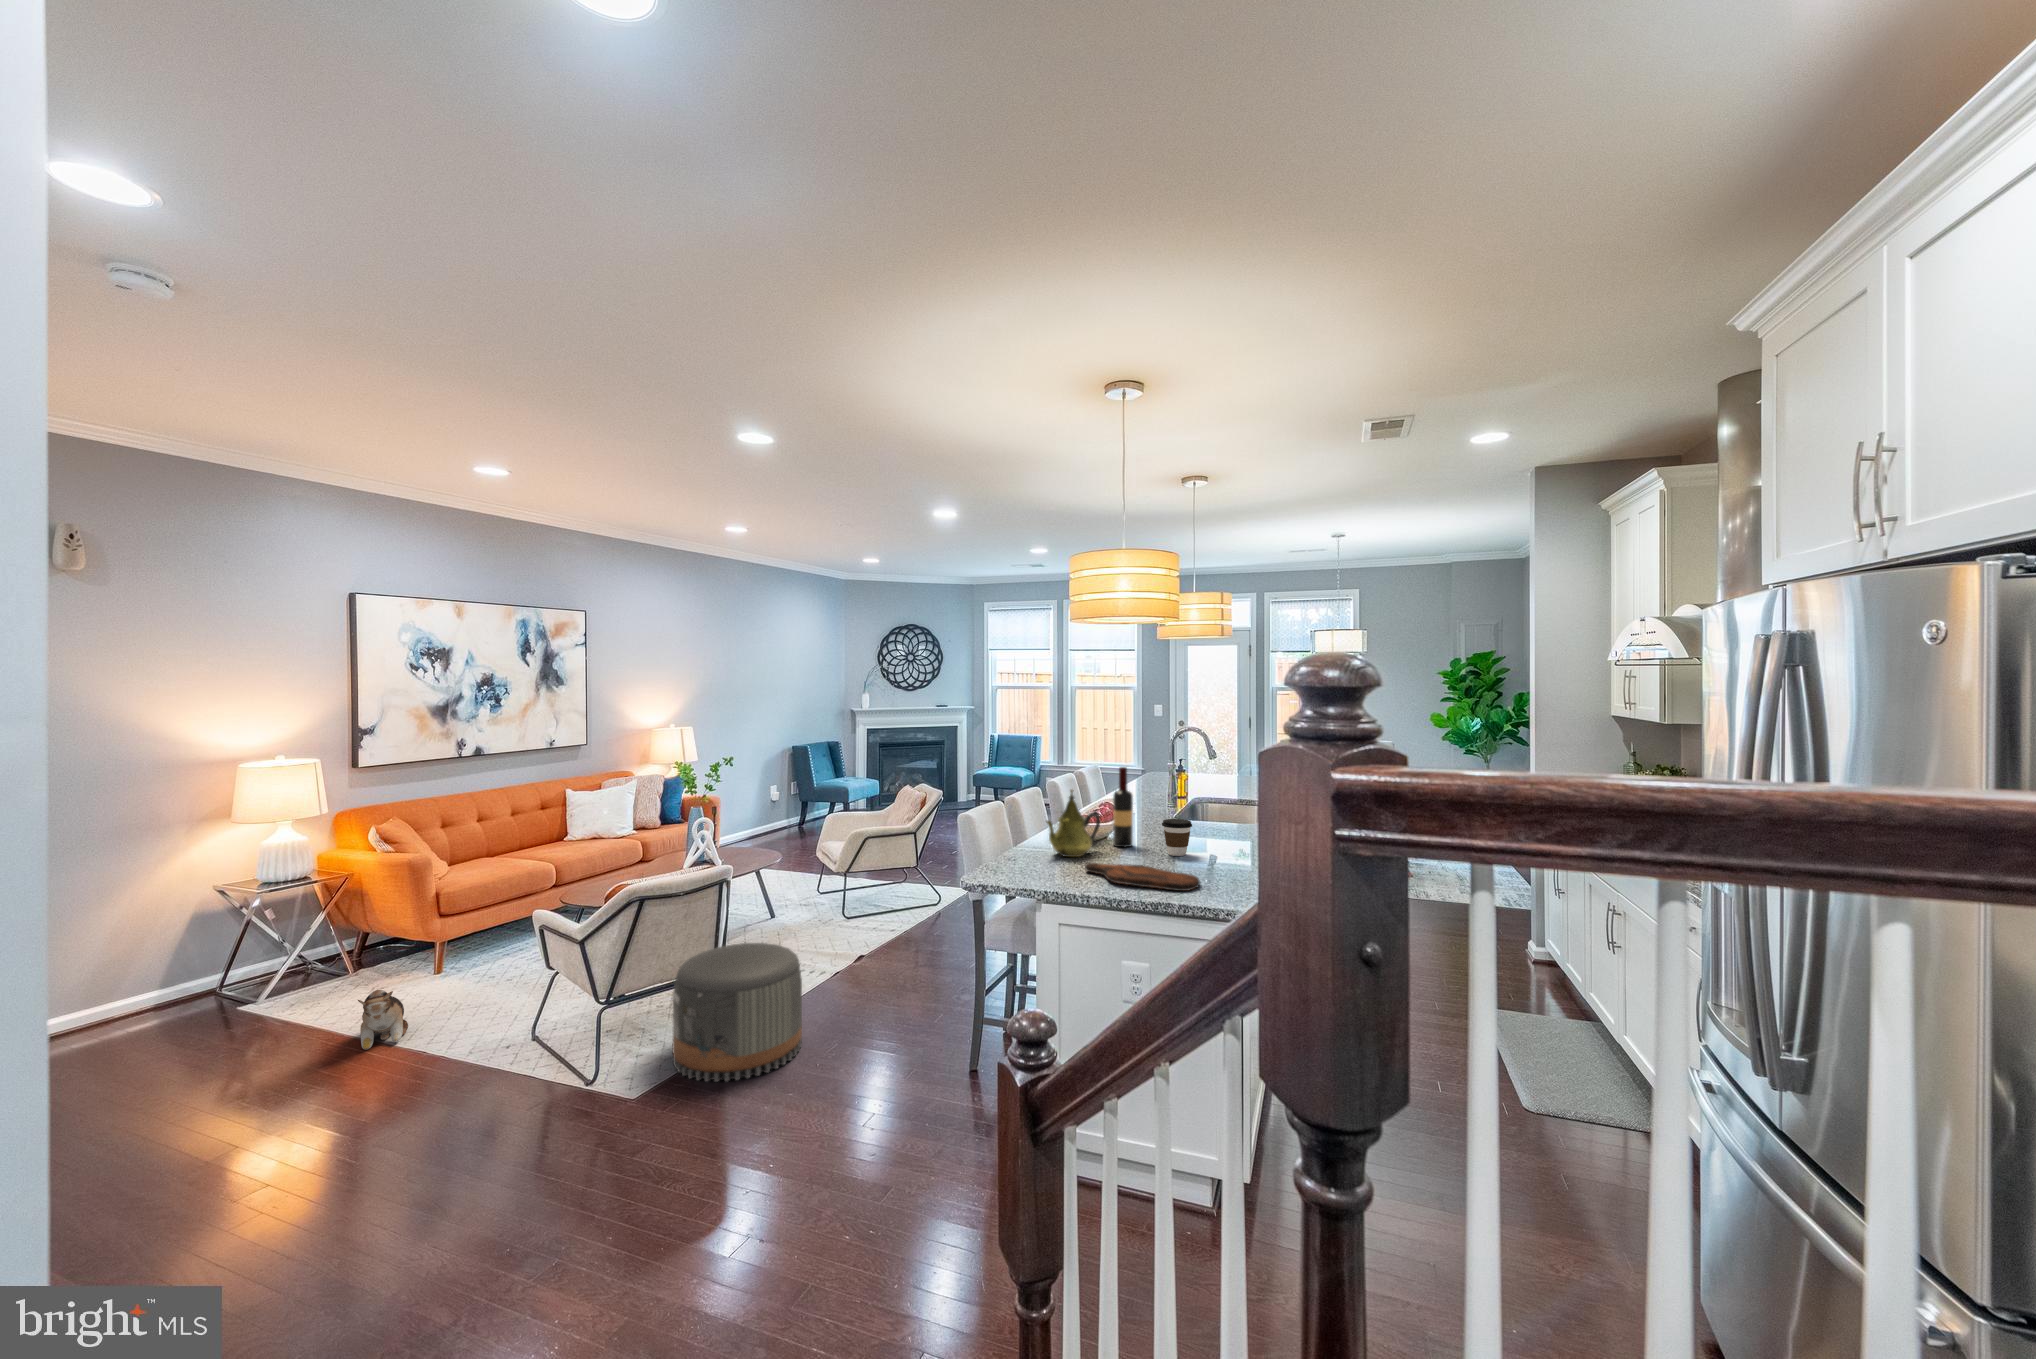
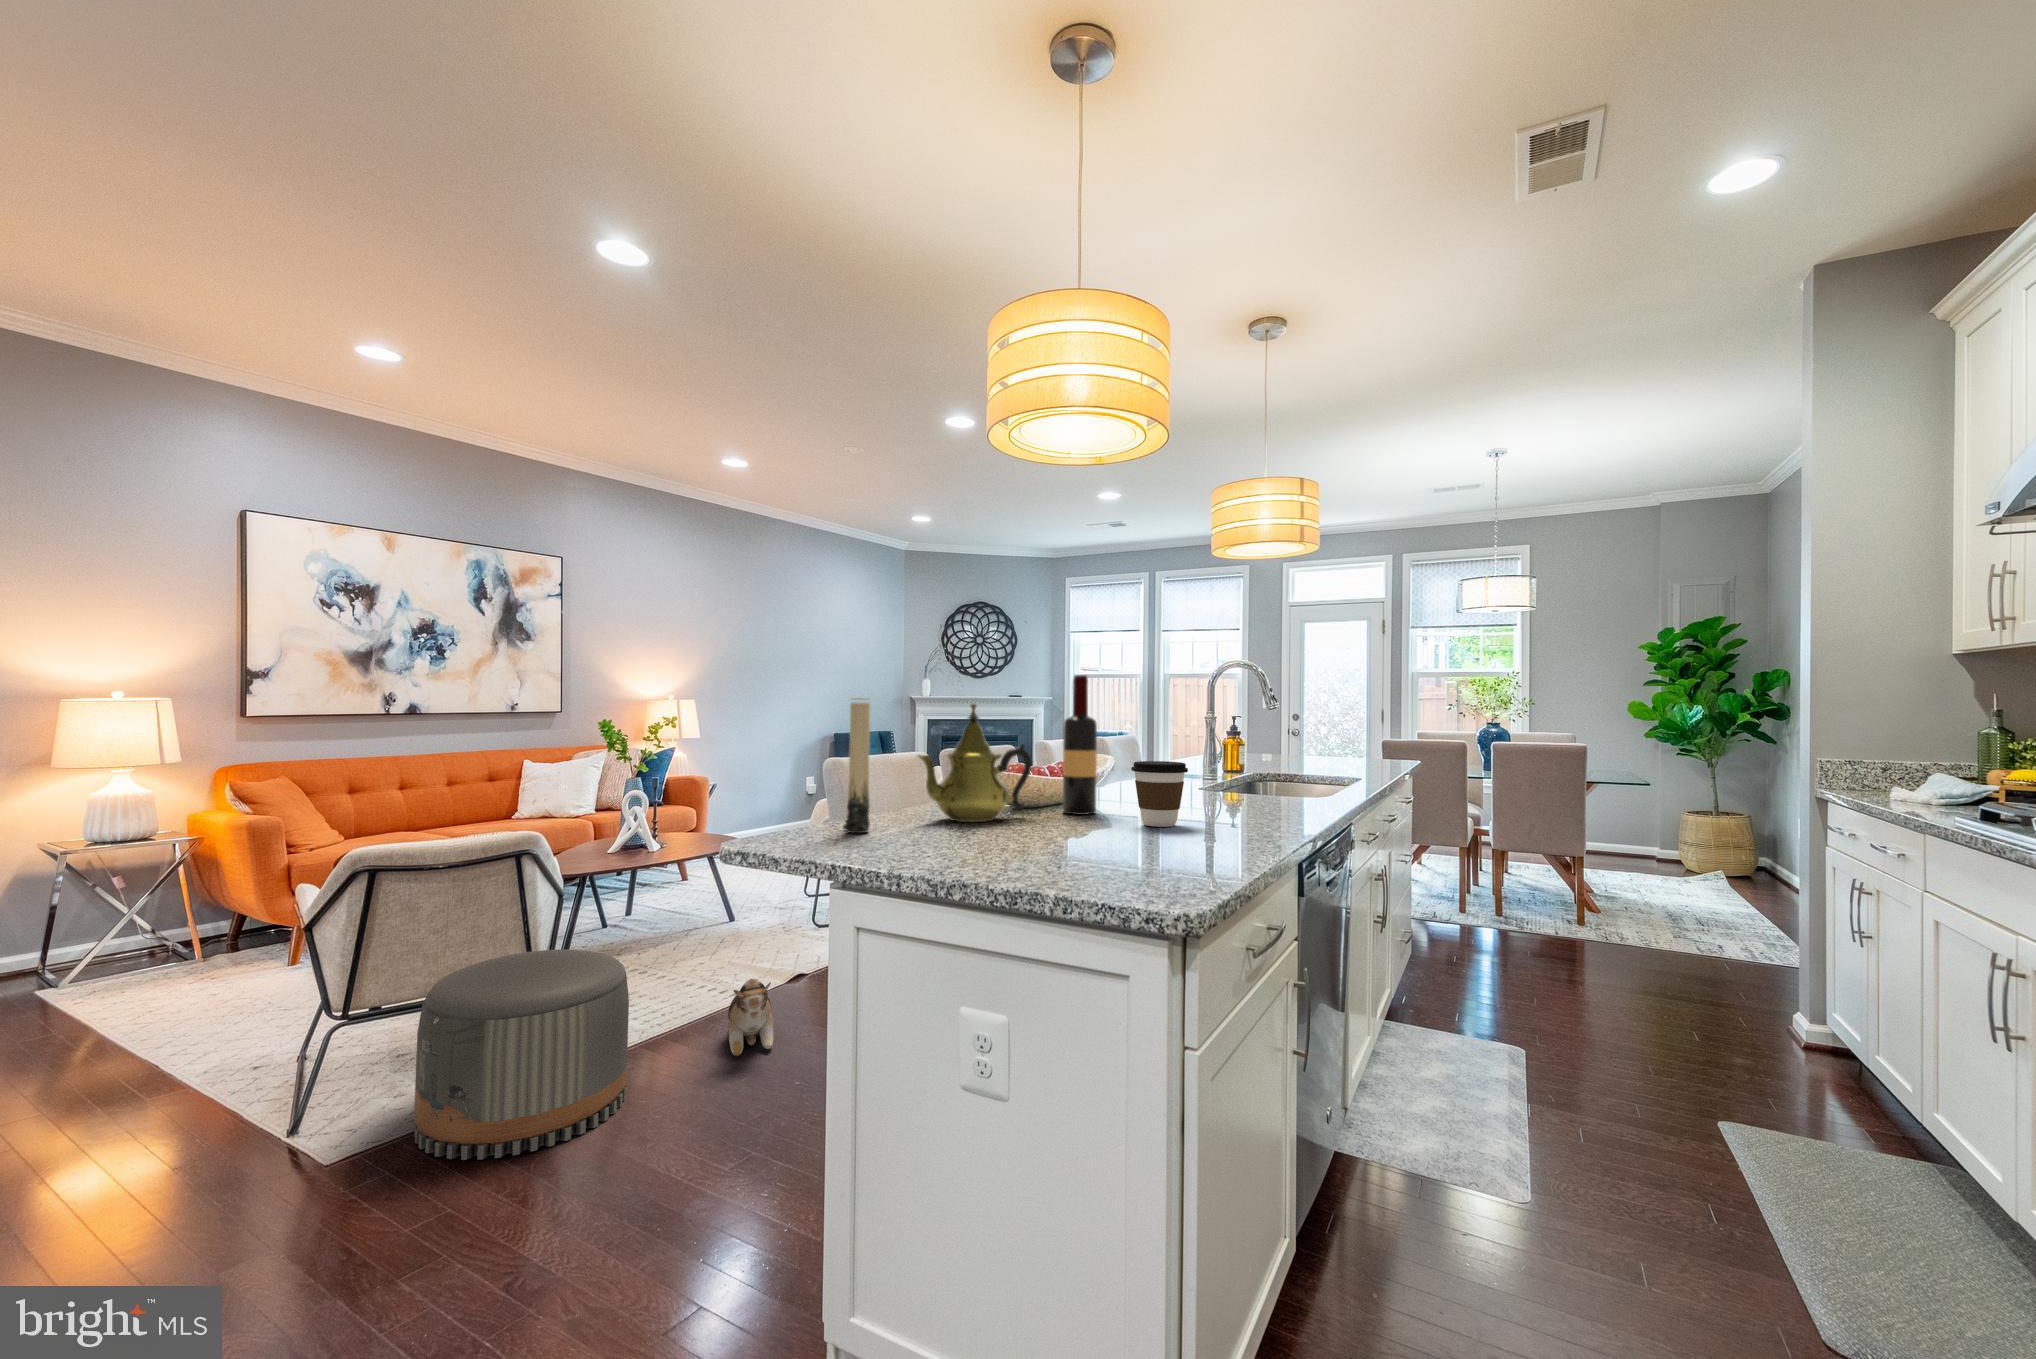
candle: none [1014,795,1032,870] -> present [843,697,870,833]
cutting board: present [1085,863,1200,891] -> none [951,823,1145,873]
plush toy: present [358,990,408,1050] -> present [727,979,774,1056]

